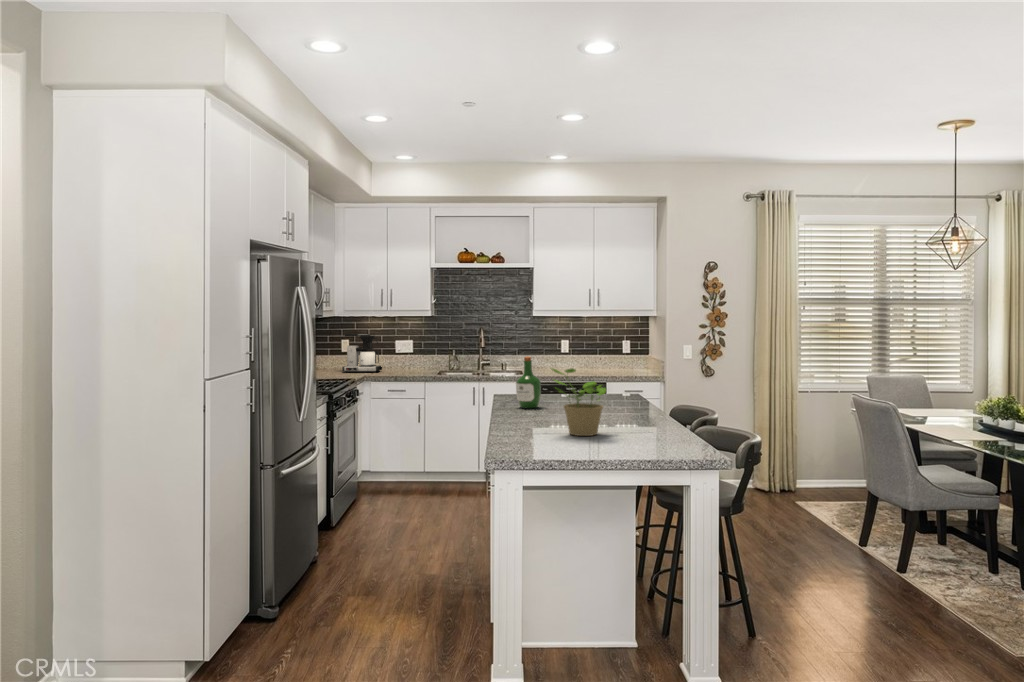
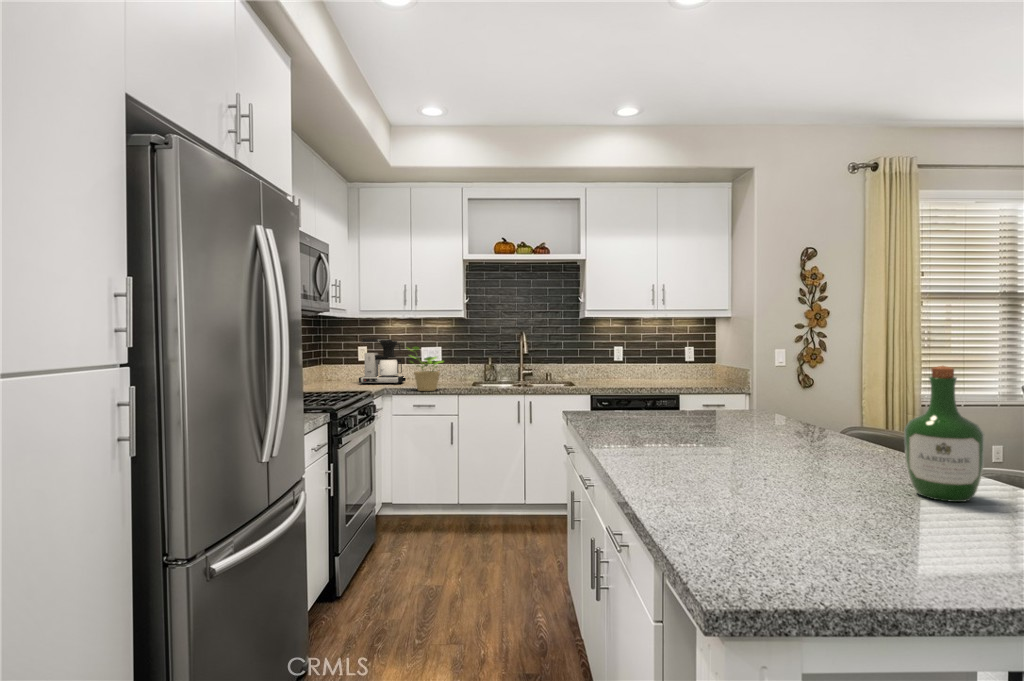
wine bottle: present [516,356,541,408] -> present [904,366,984,502]
potted plant: present [552,368,606,436] -> present [408,347,443,391]

